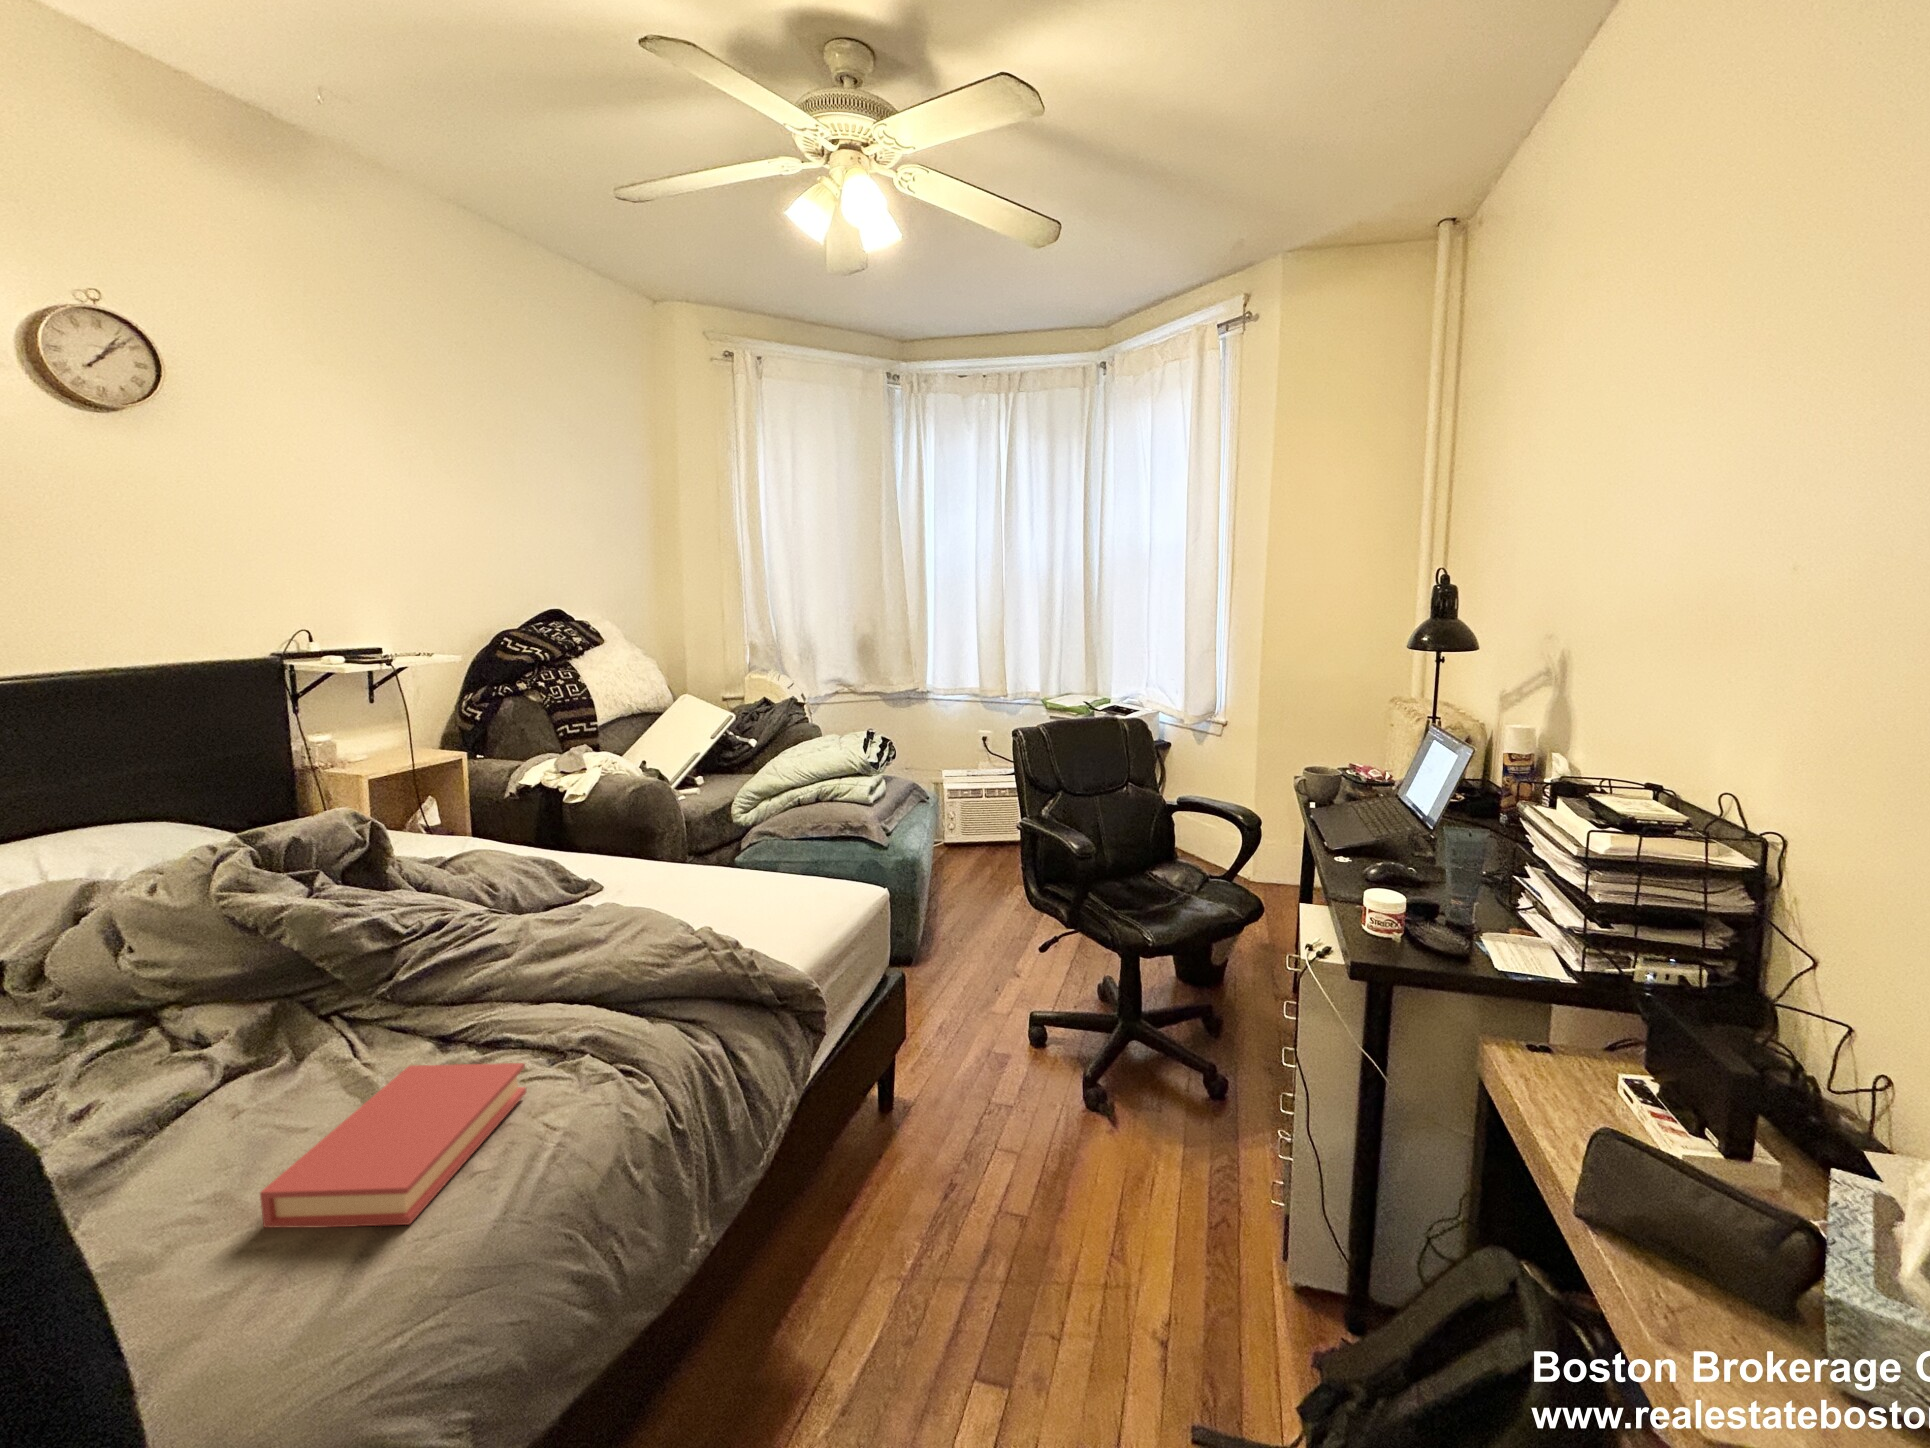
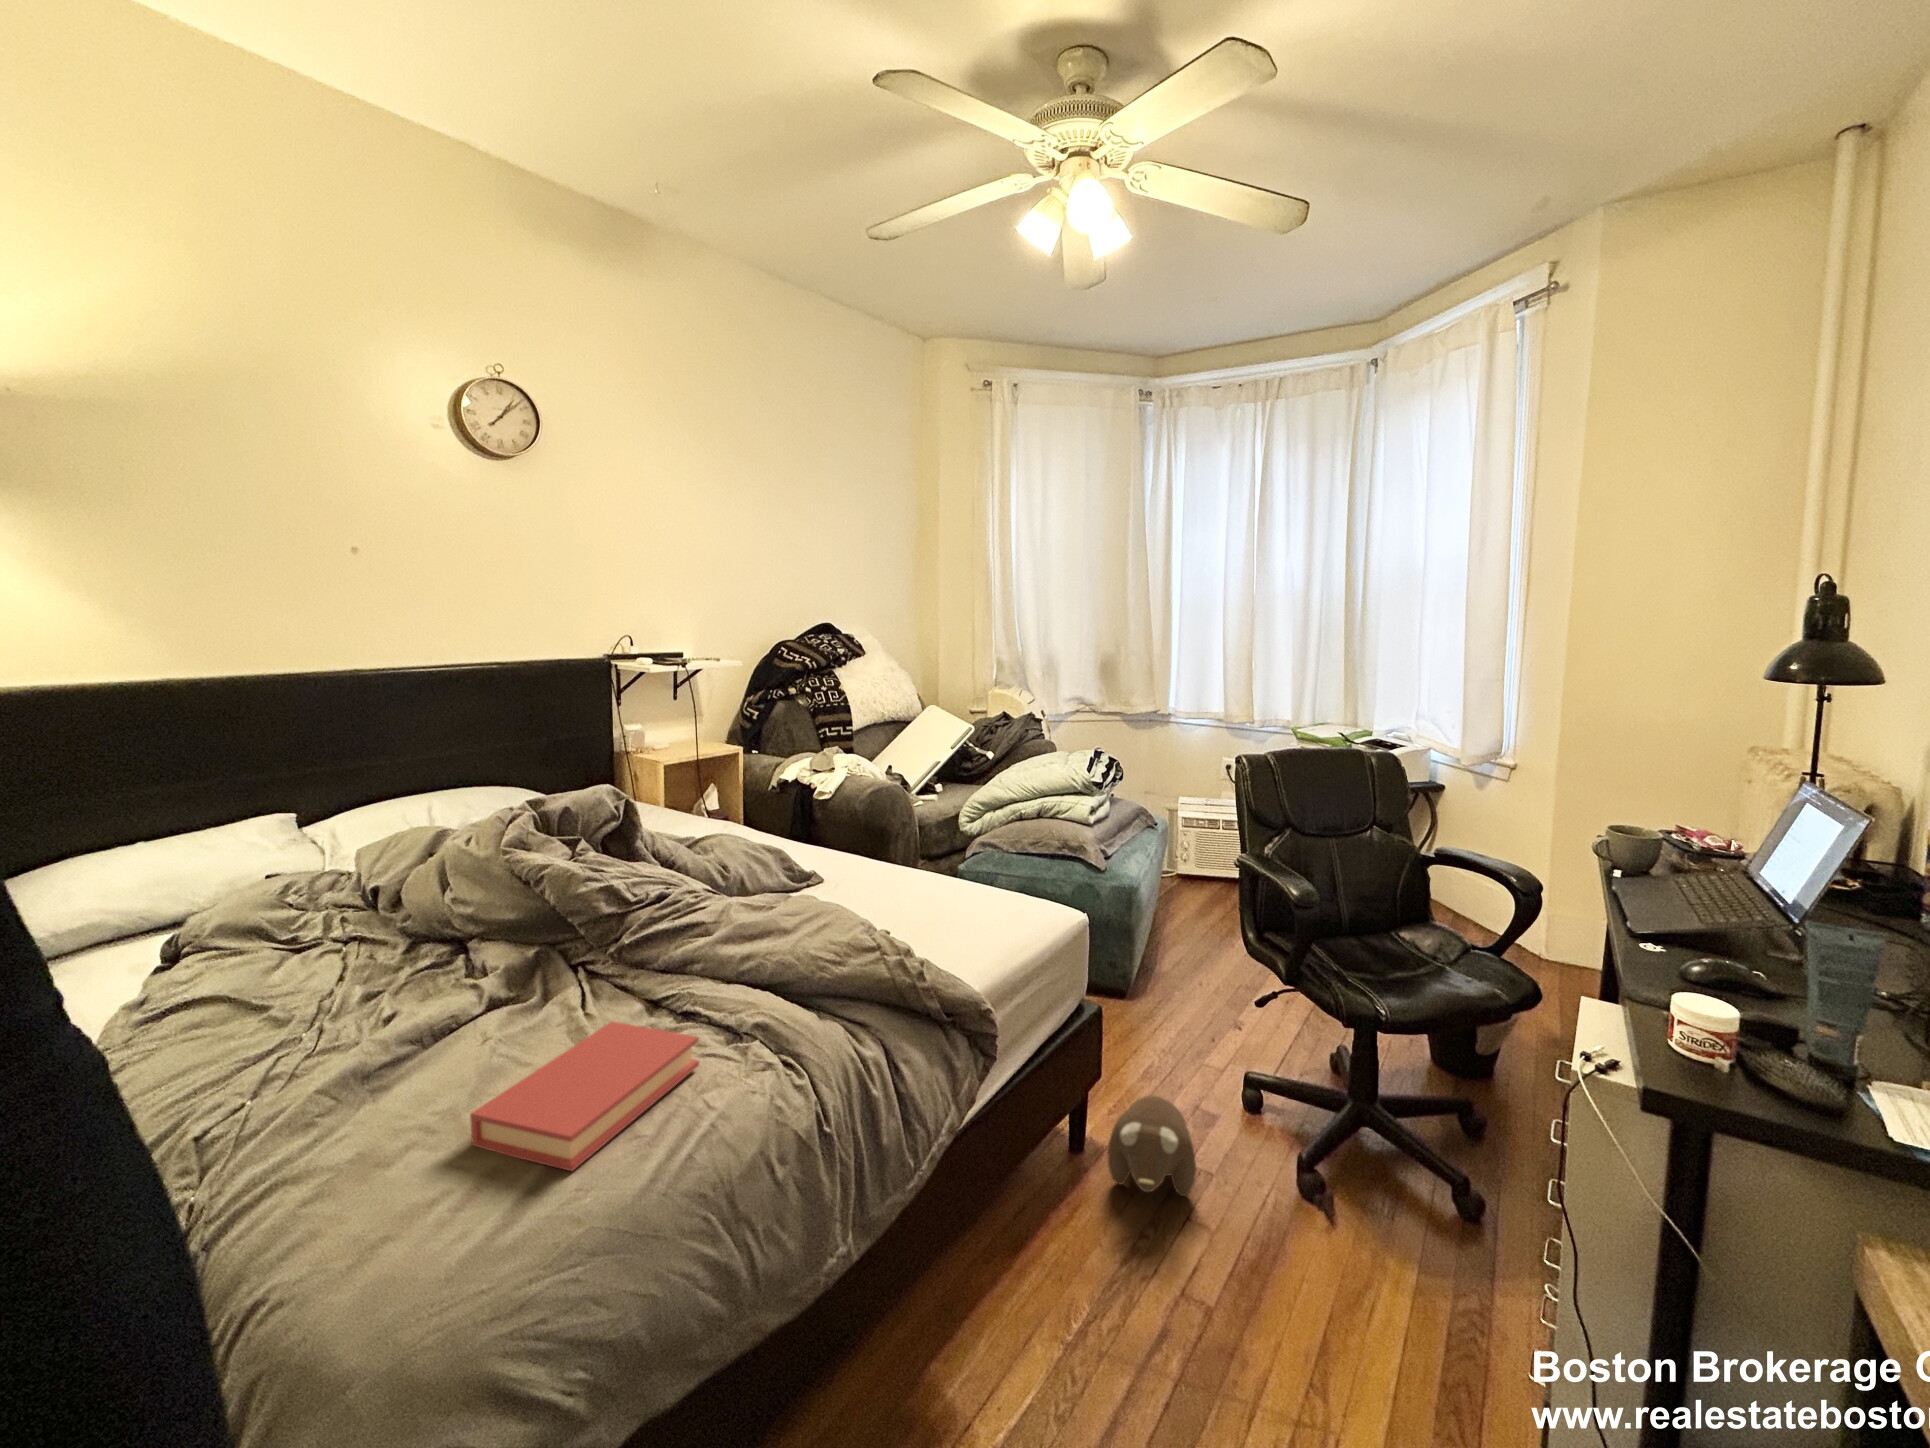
plush toy: none [921,1045,1001,1132] -> present [1108,1096,1196,1196]

